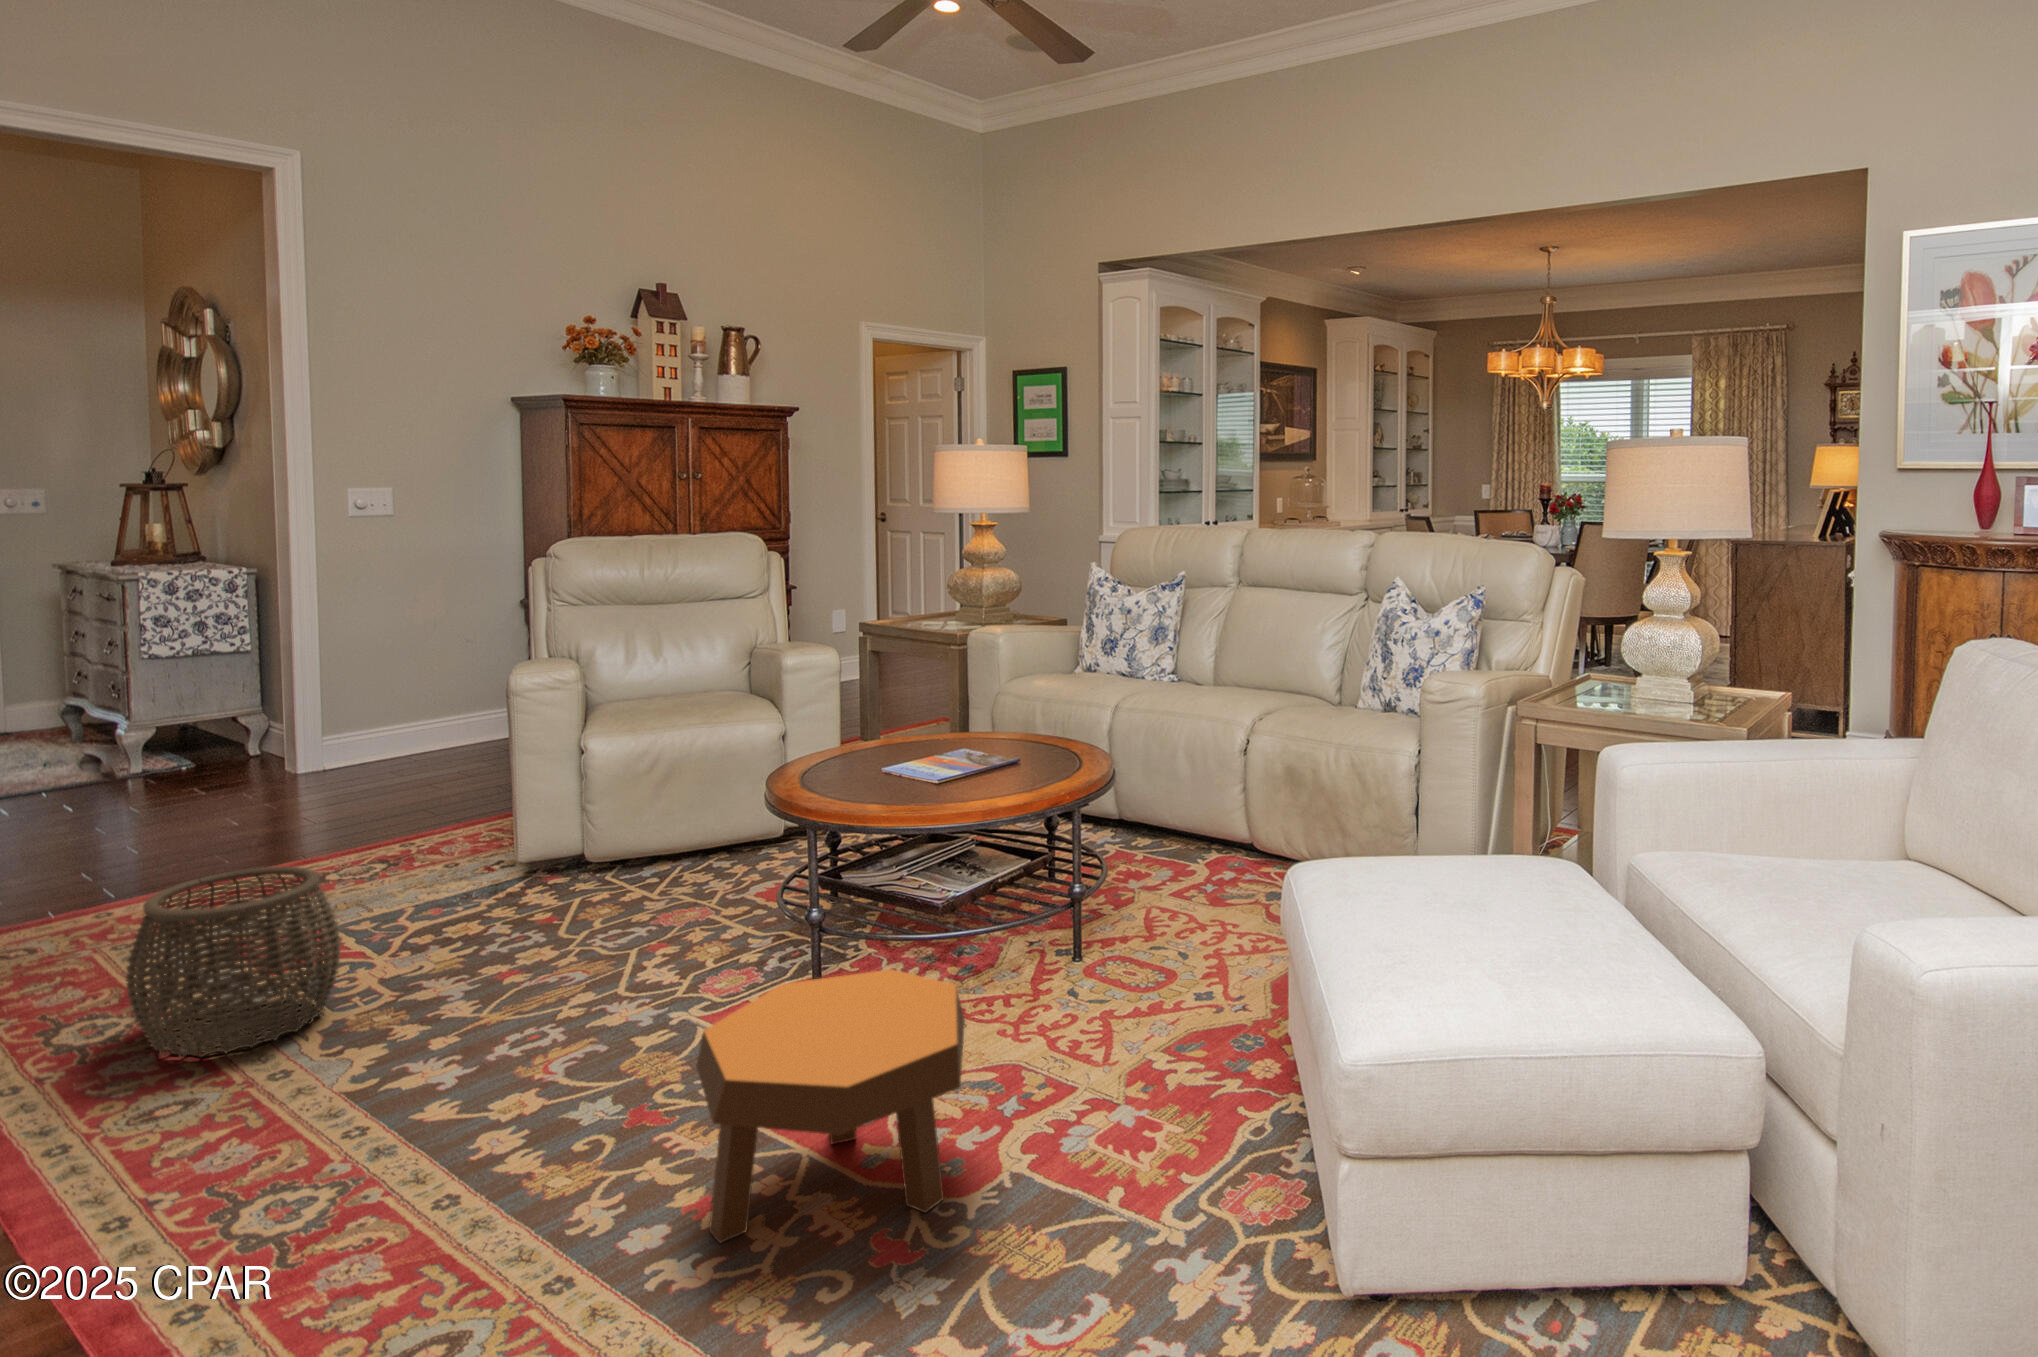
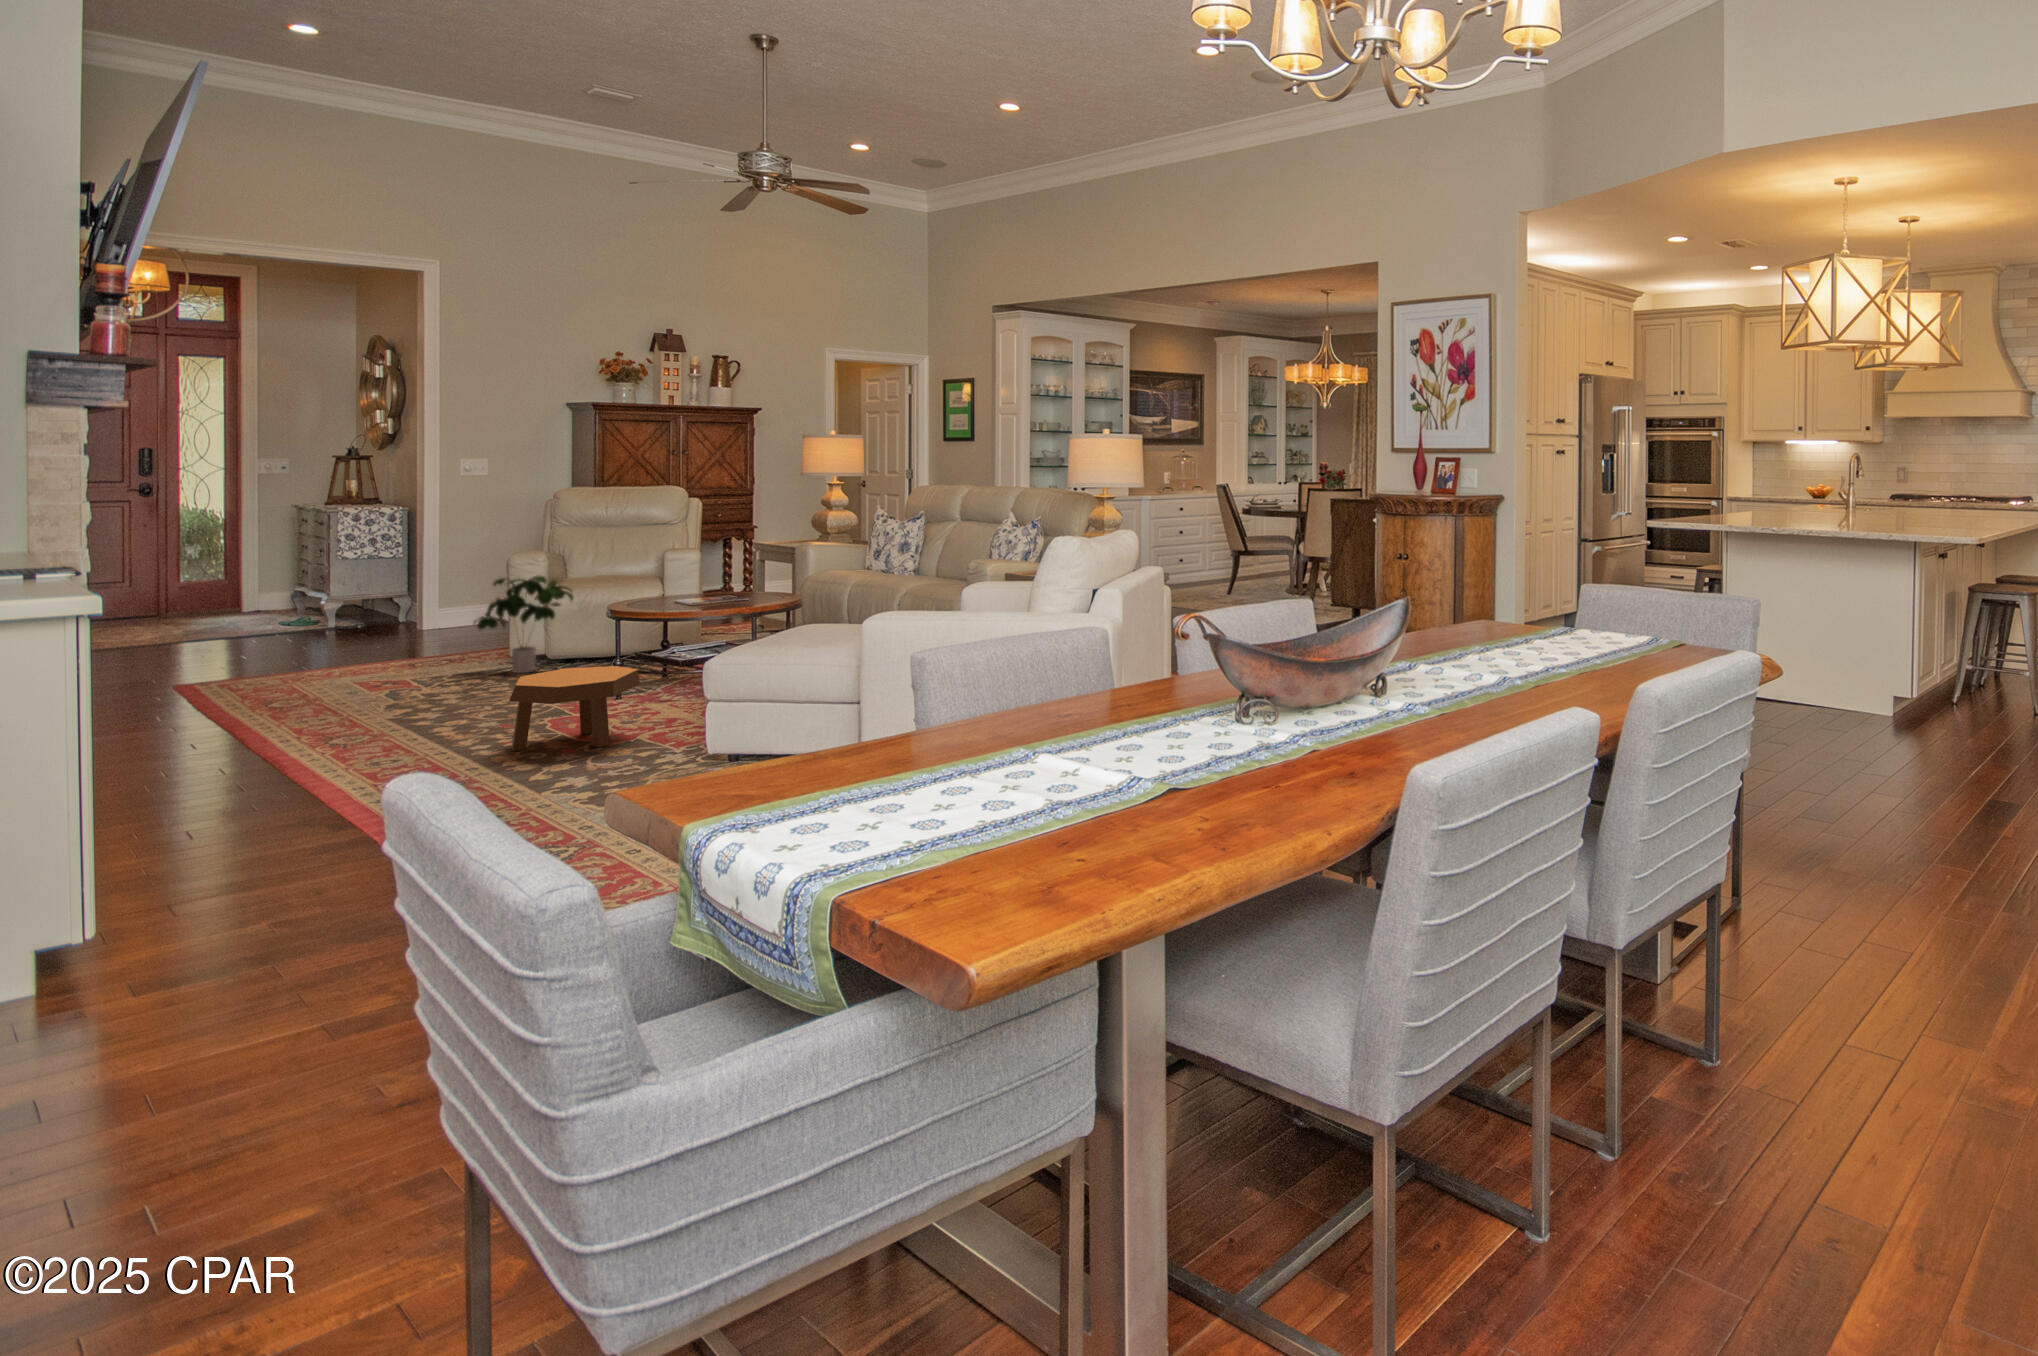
potted plant: none [444,712,633,901] -> present [474,575,574,673]
woven basket: present [126,866,341,1058] -> none [305,634,404,711]

